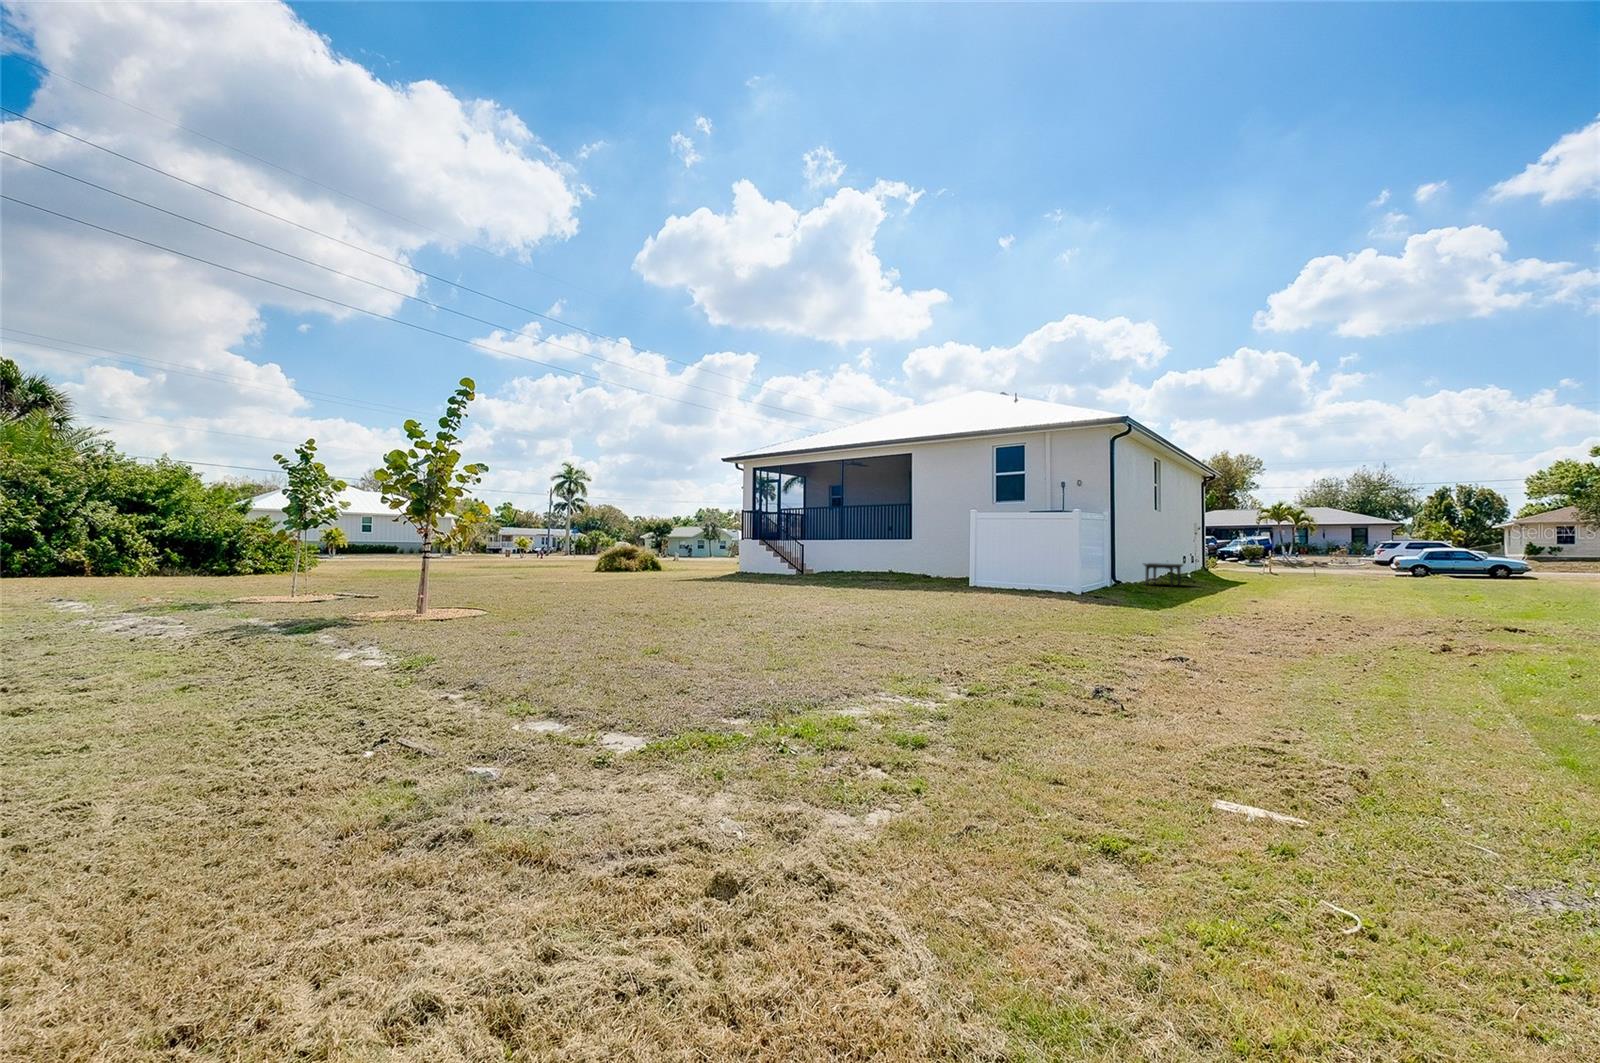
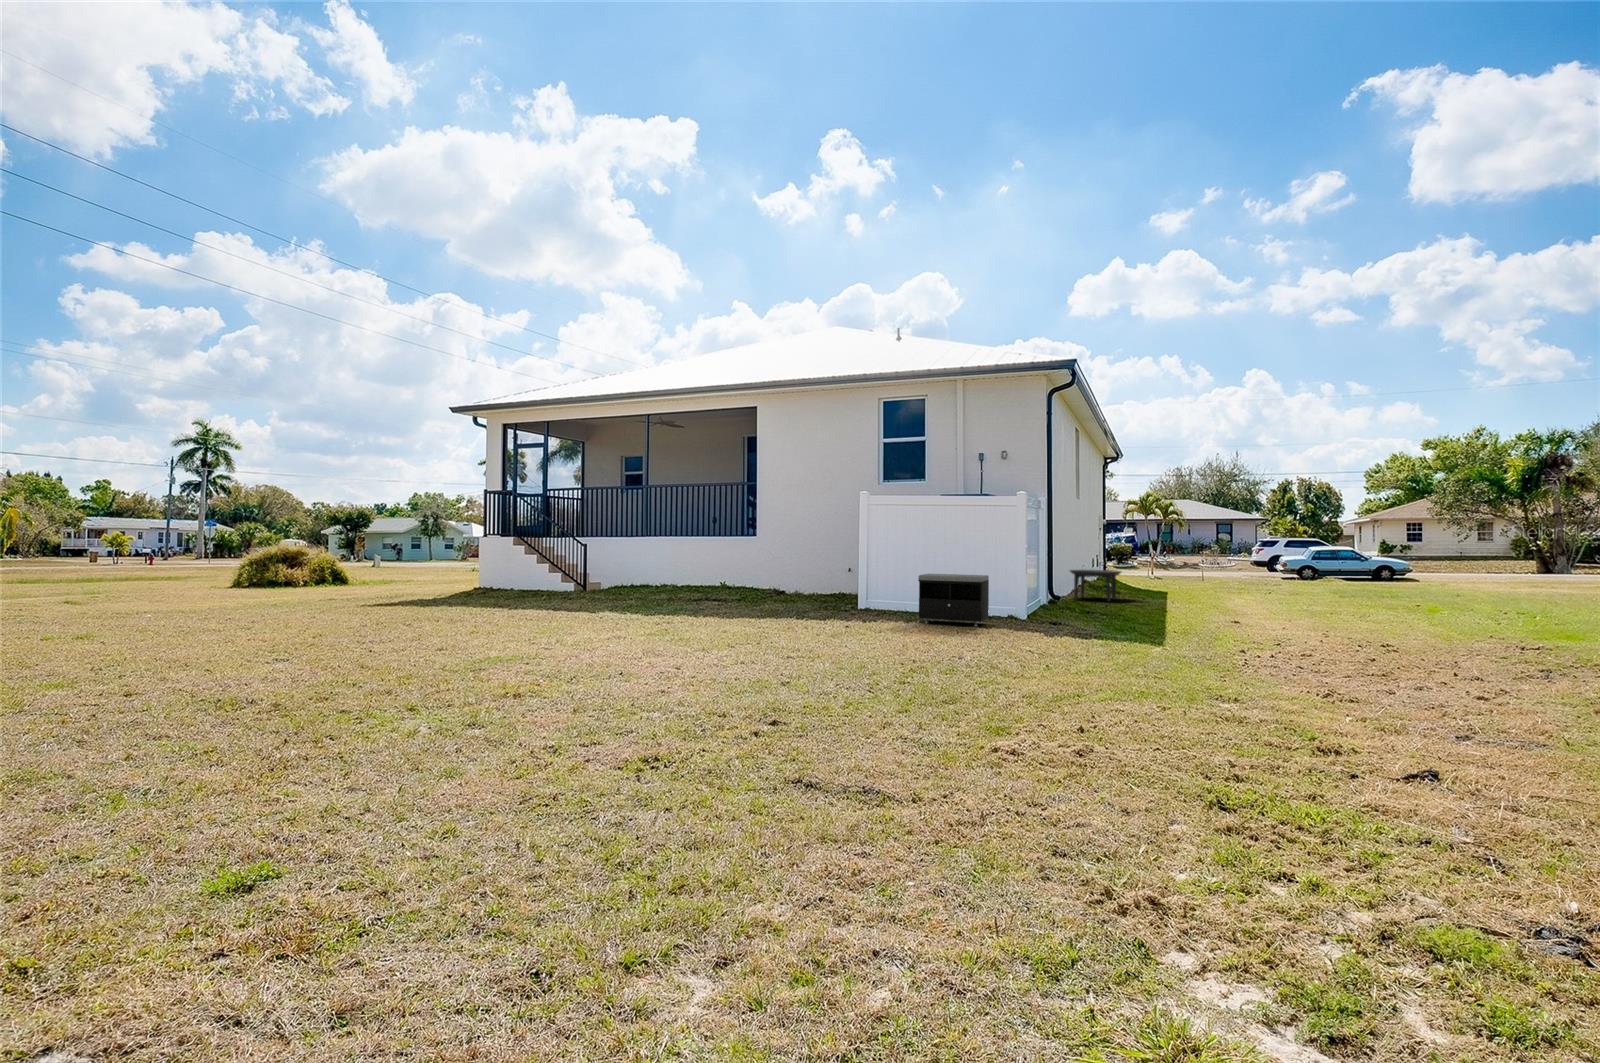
storage bench: none [1009,563,1058,596] -> present [918,574,989,626]

